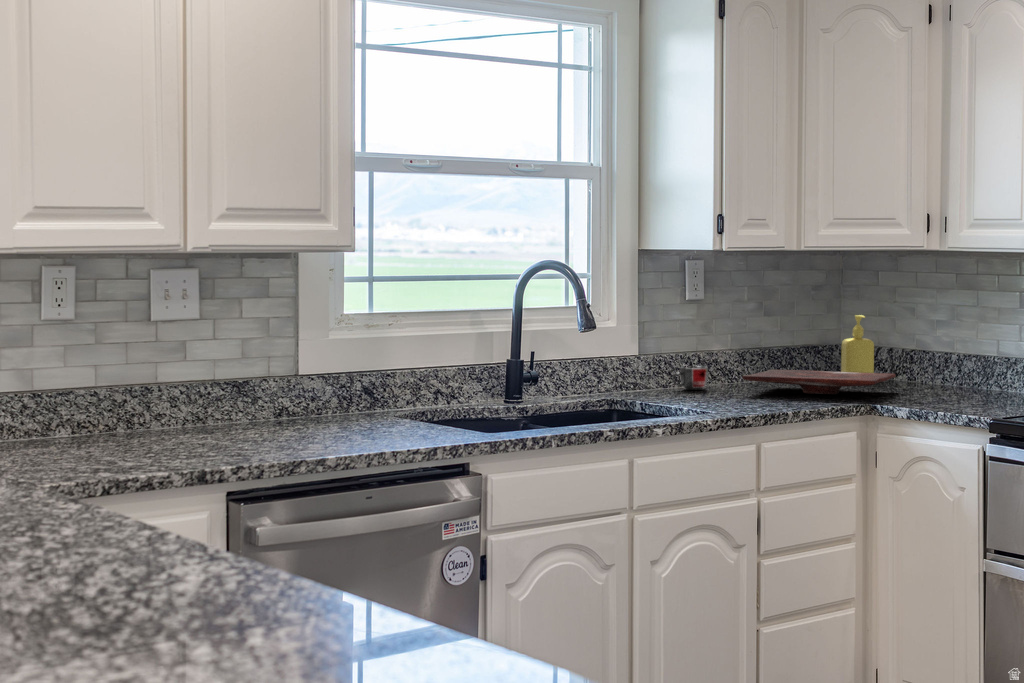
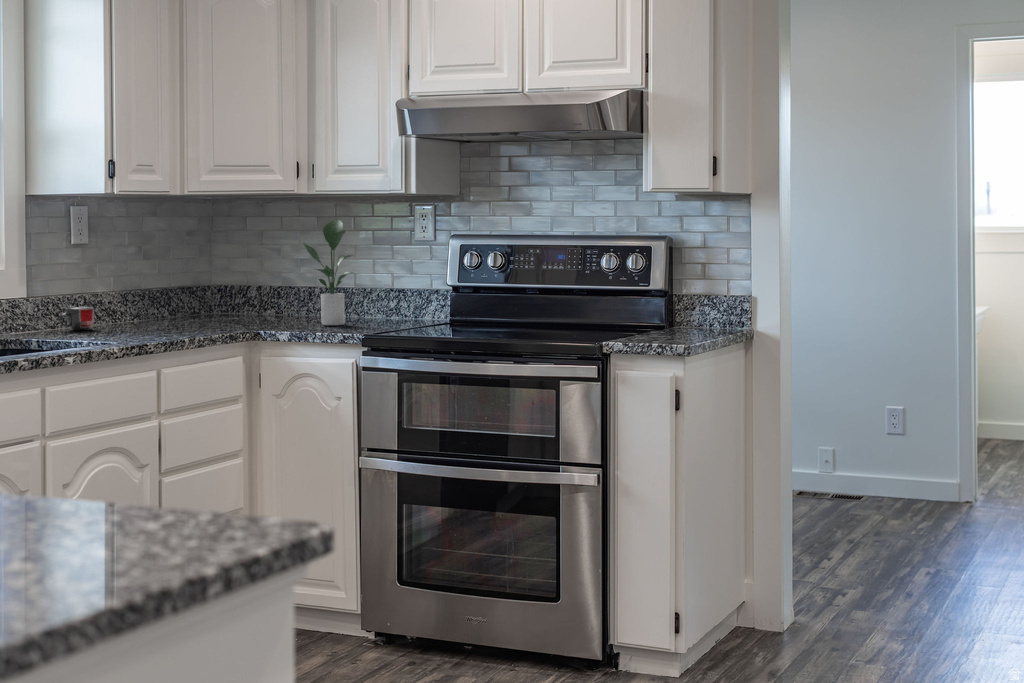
potted plant: none [934,277,999,401] -> present [303,219,353,326]
soap dispenser: present [841,315,874,373] -> none [217,256,248,317]
cutting board: present [742,370,896,394] -> none [132,307,270,327]

